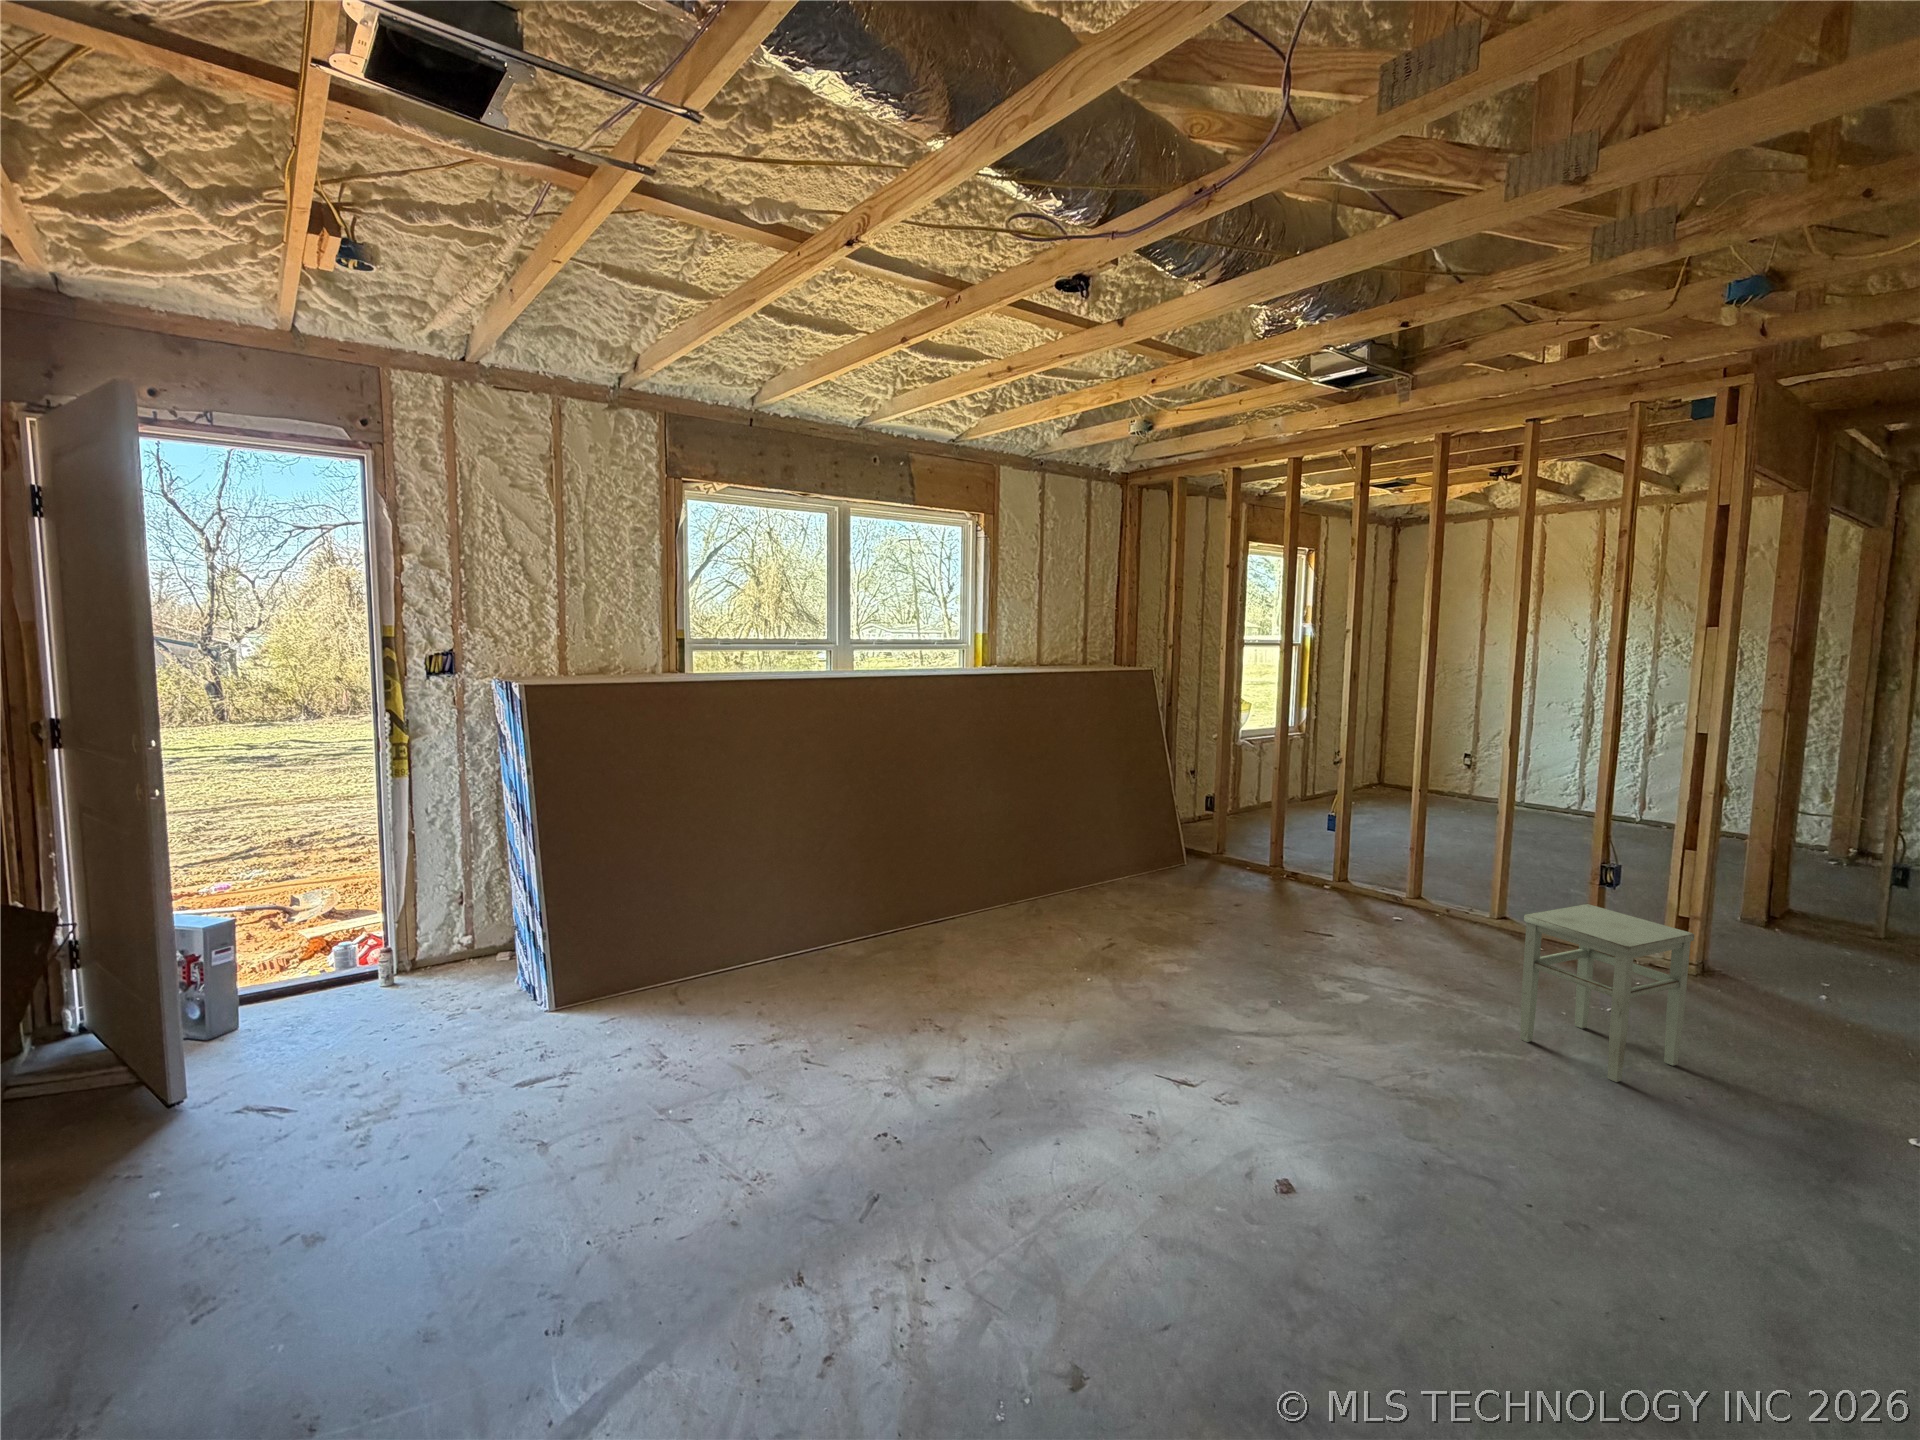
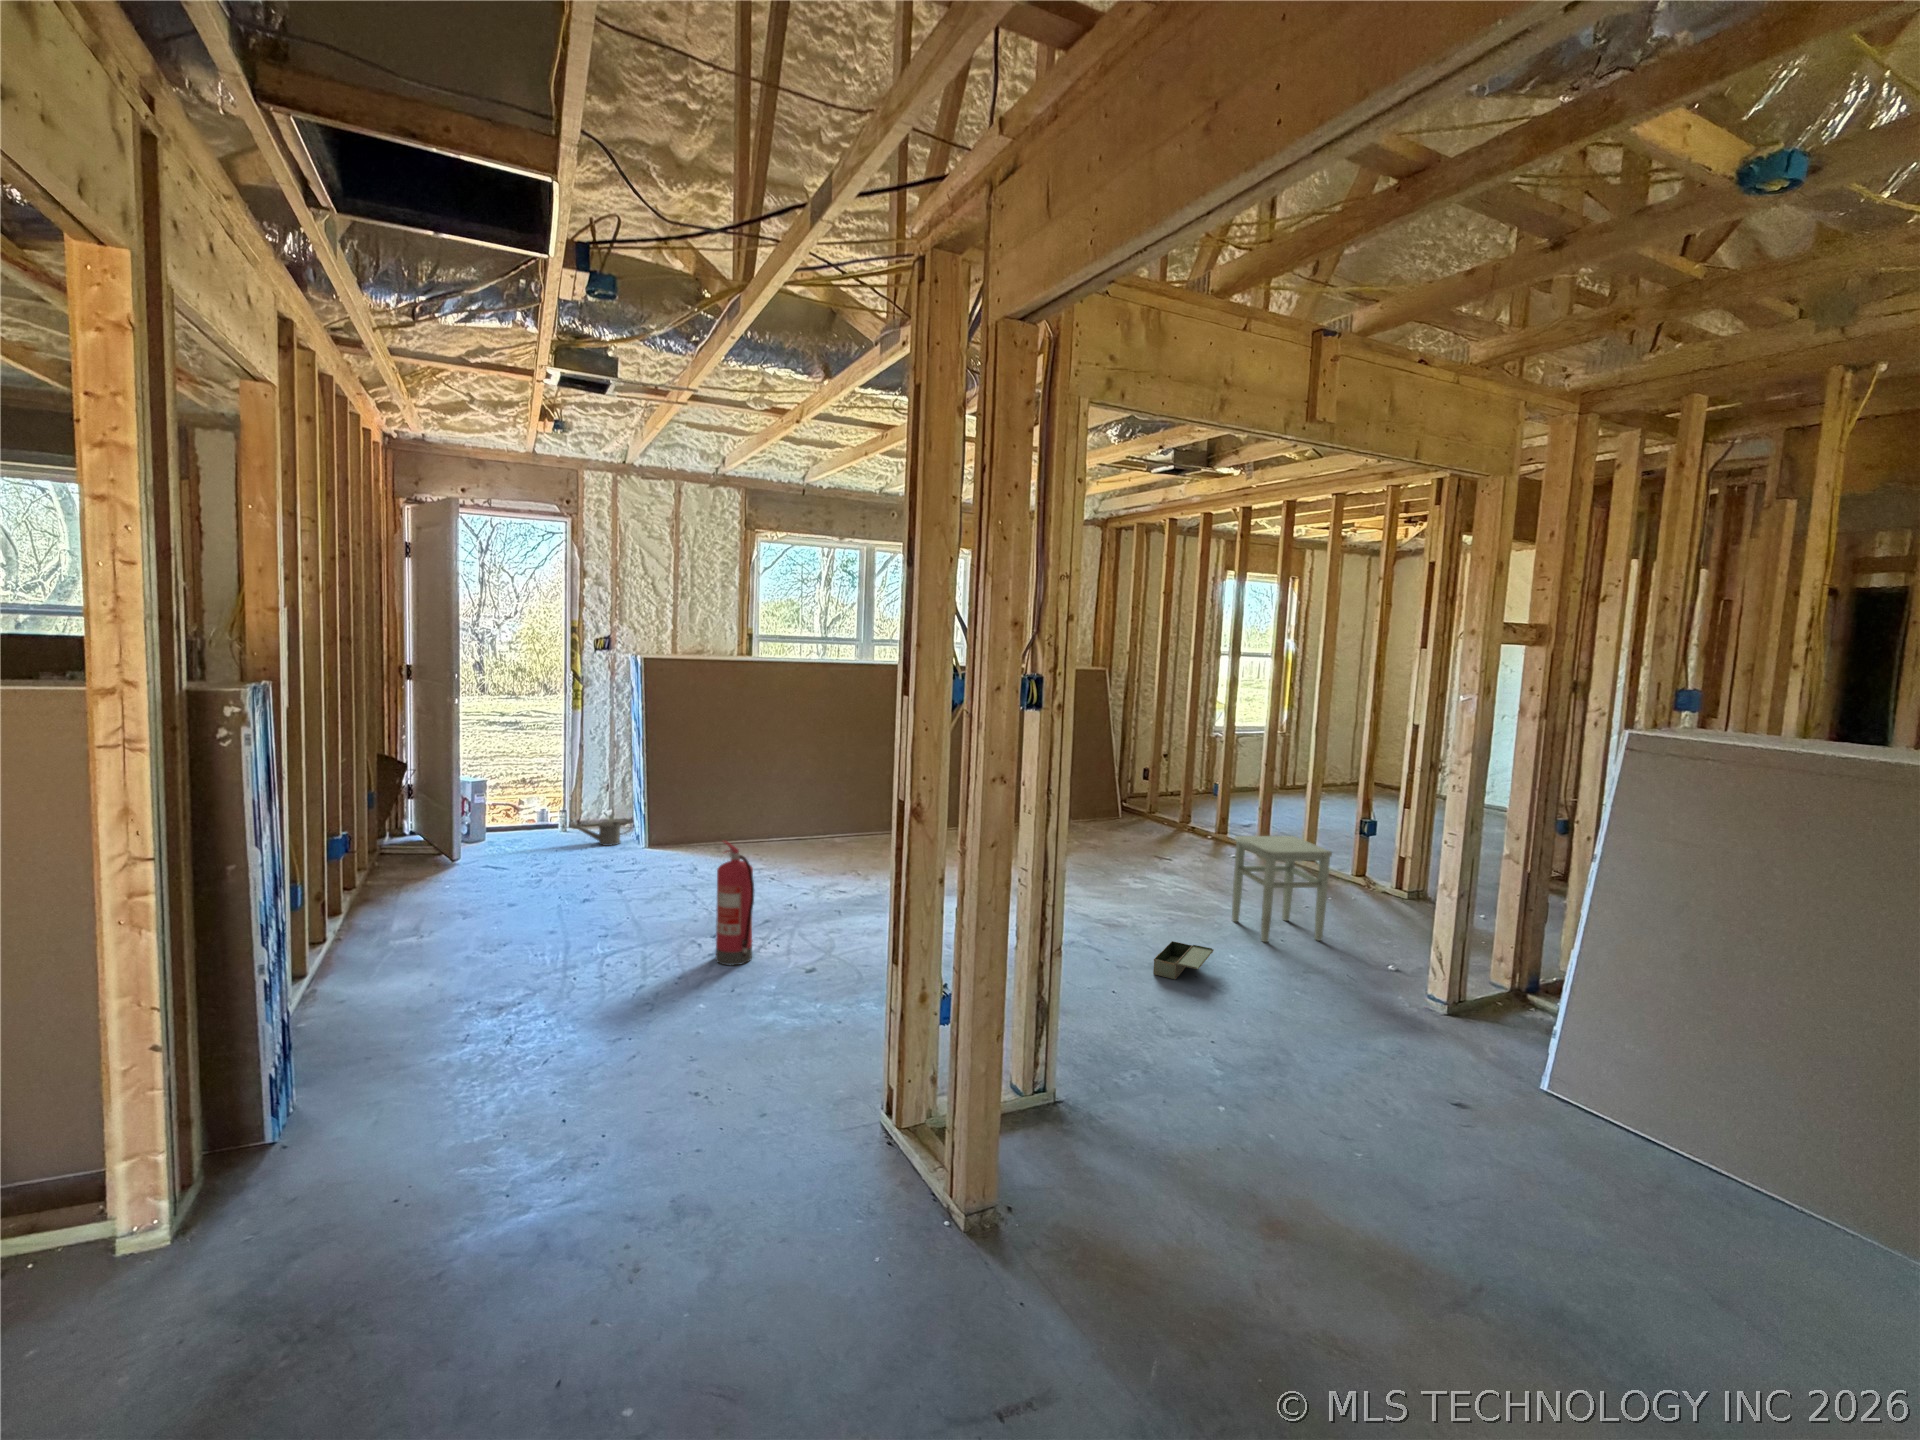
watering can: none [409,959,517,1008] -> present [572,822,631,846]
fire extinguisher: none [813,1070,911,1342] -> present [716,841,754,966]
toolbox: none [1543,1118,1669,1207] -> present [1153,941,1214,979]

